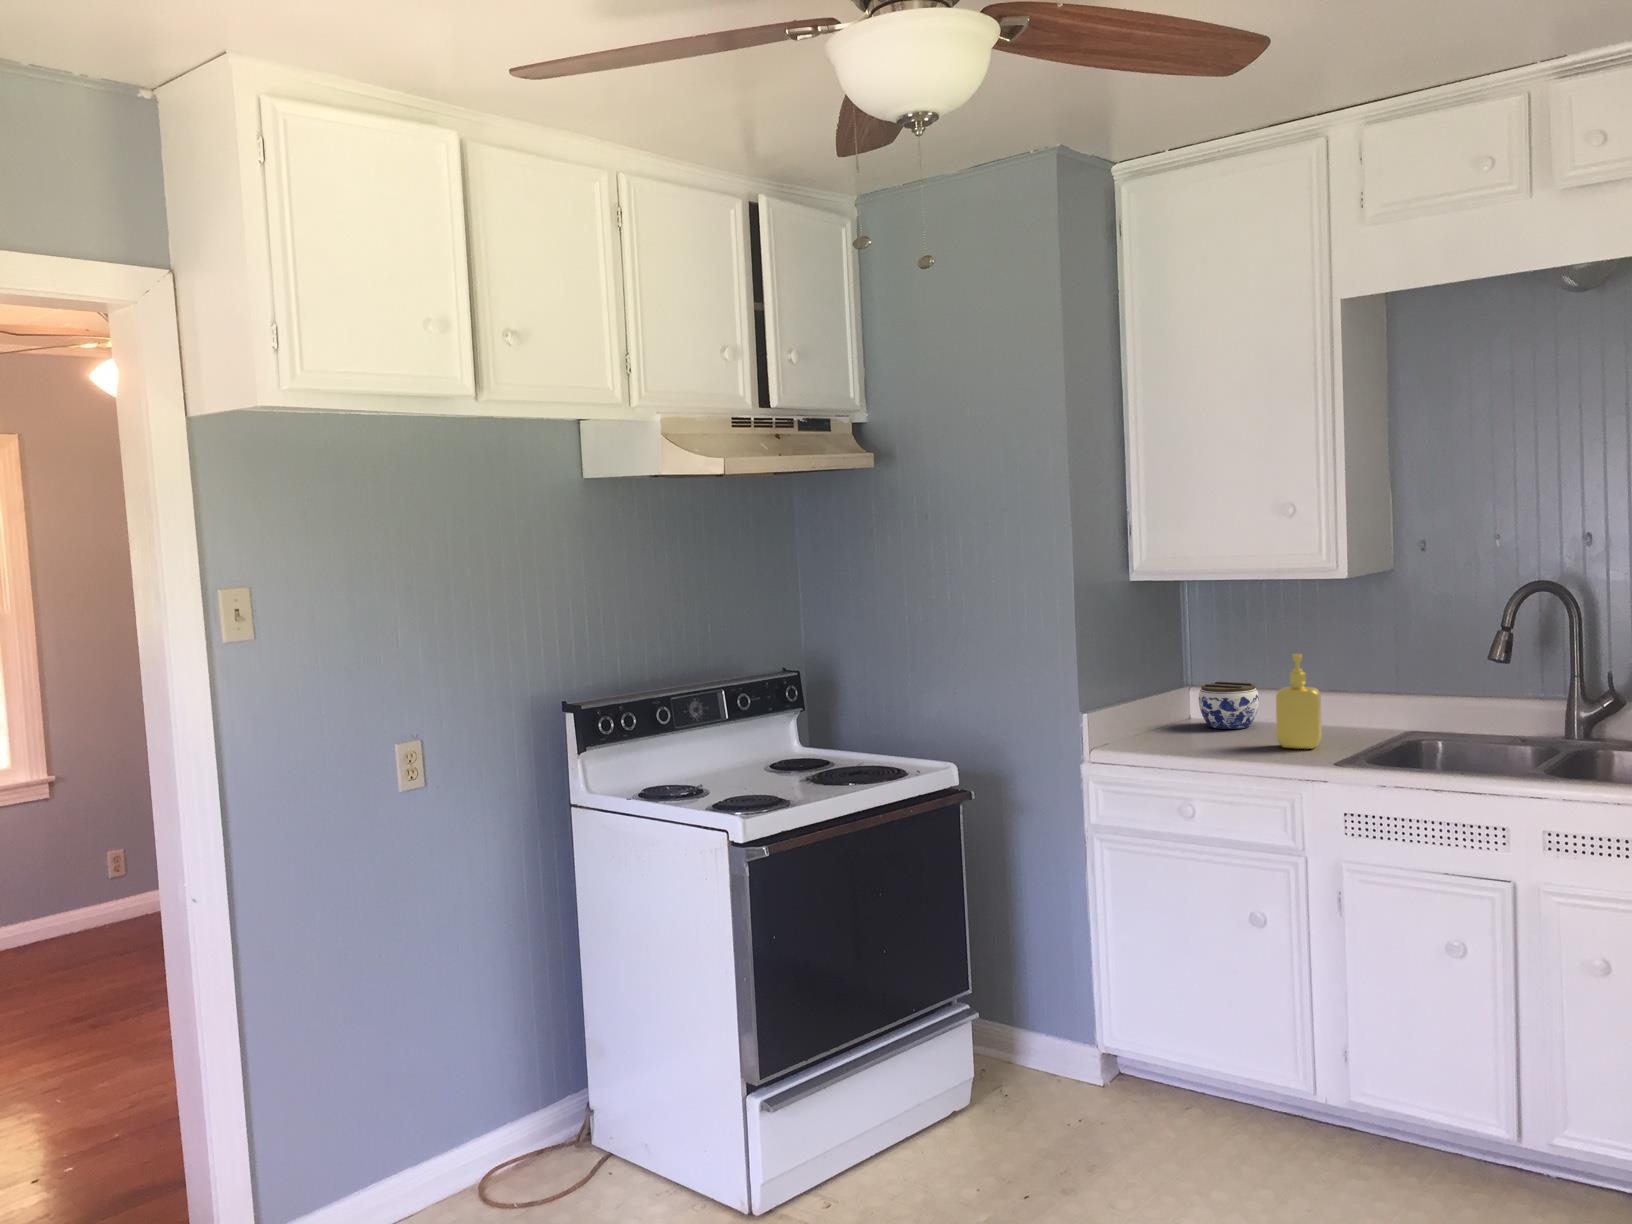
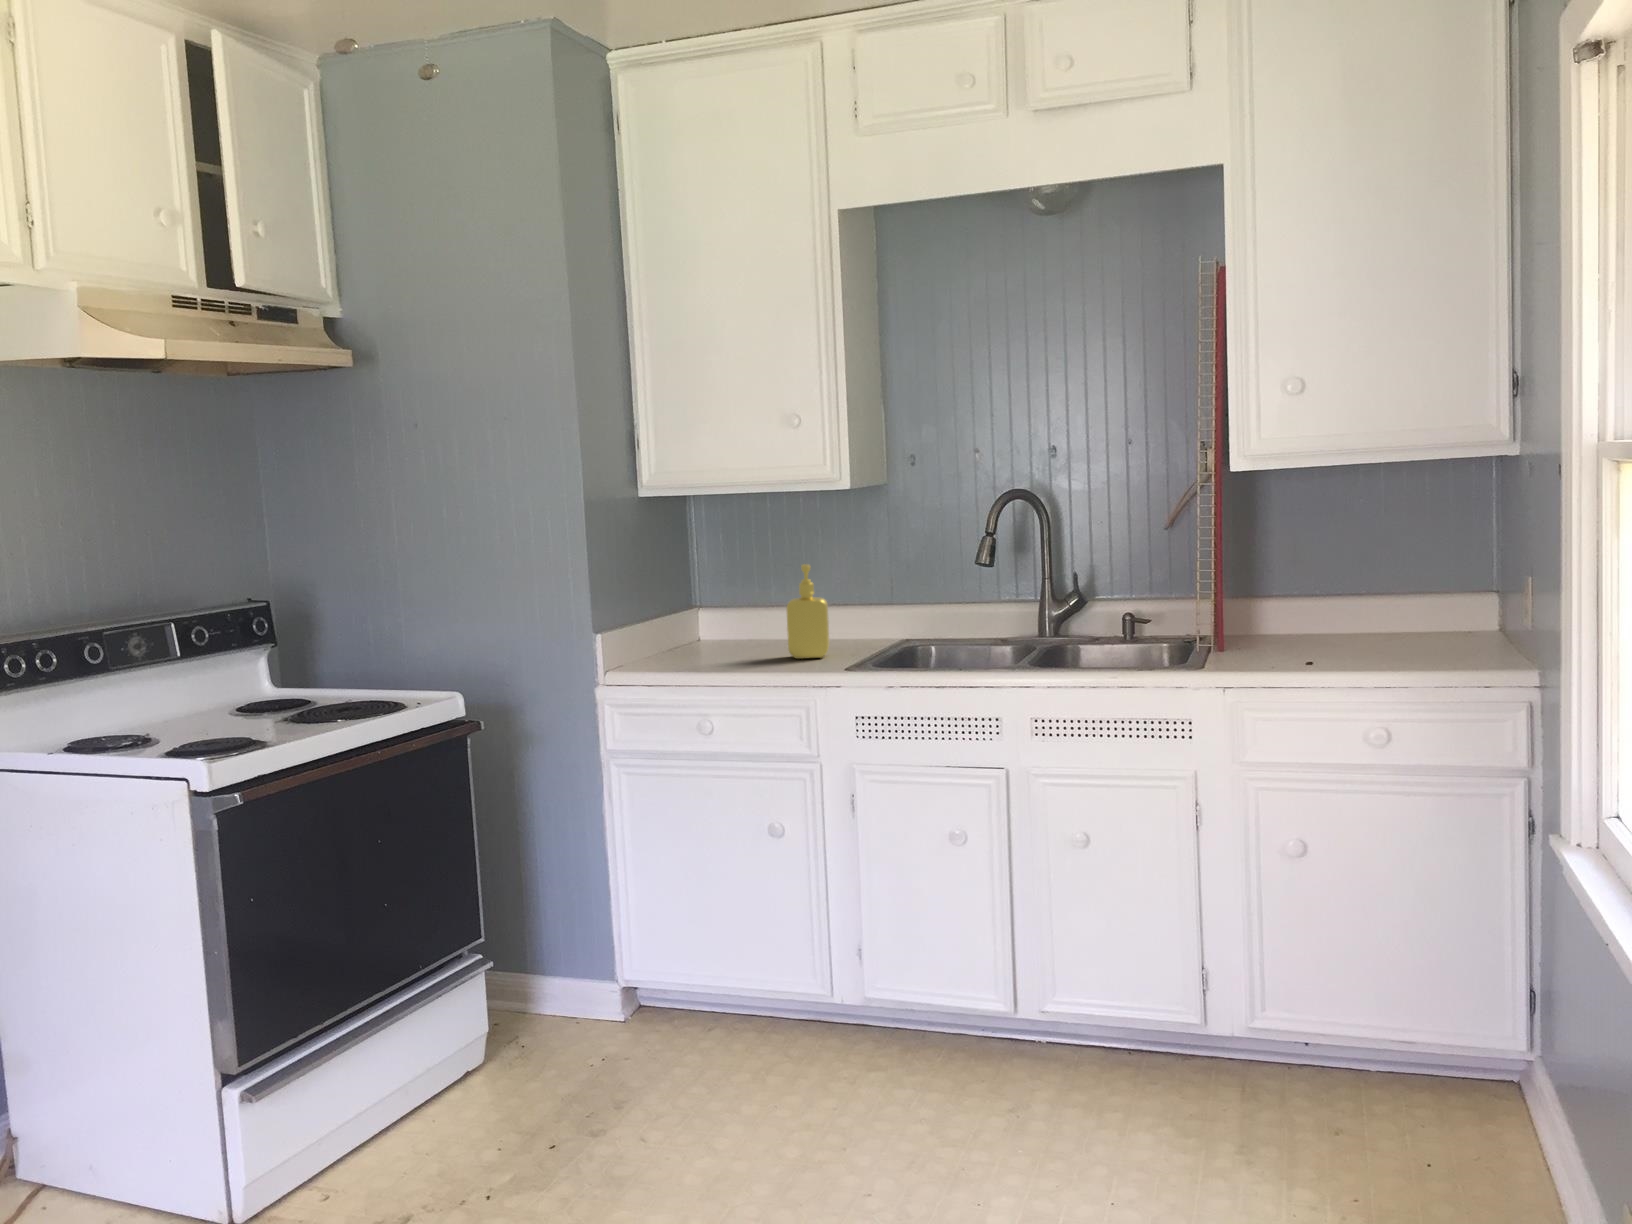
jar: present [1199,682,1259,729] -> none [709,599,767,645]

